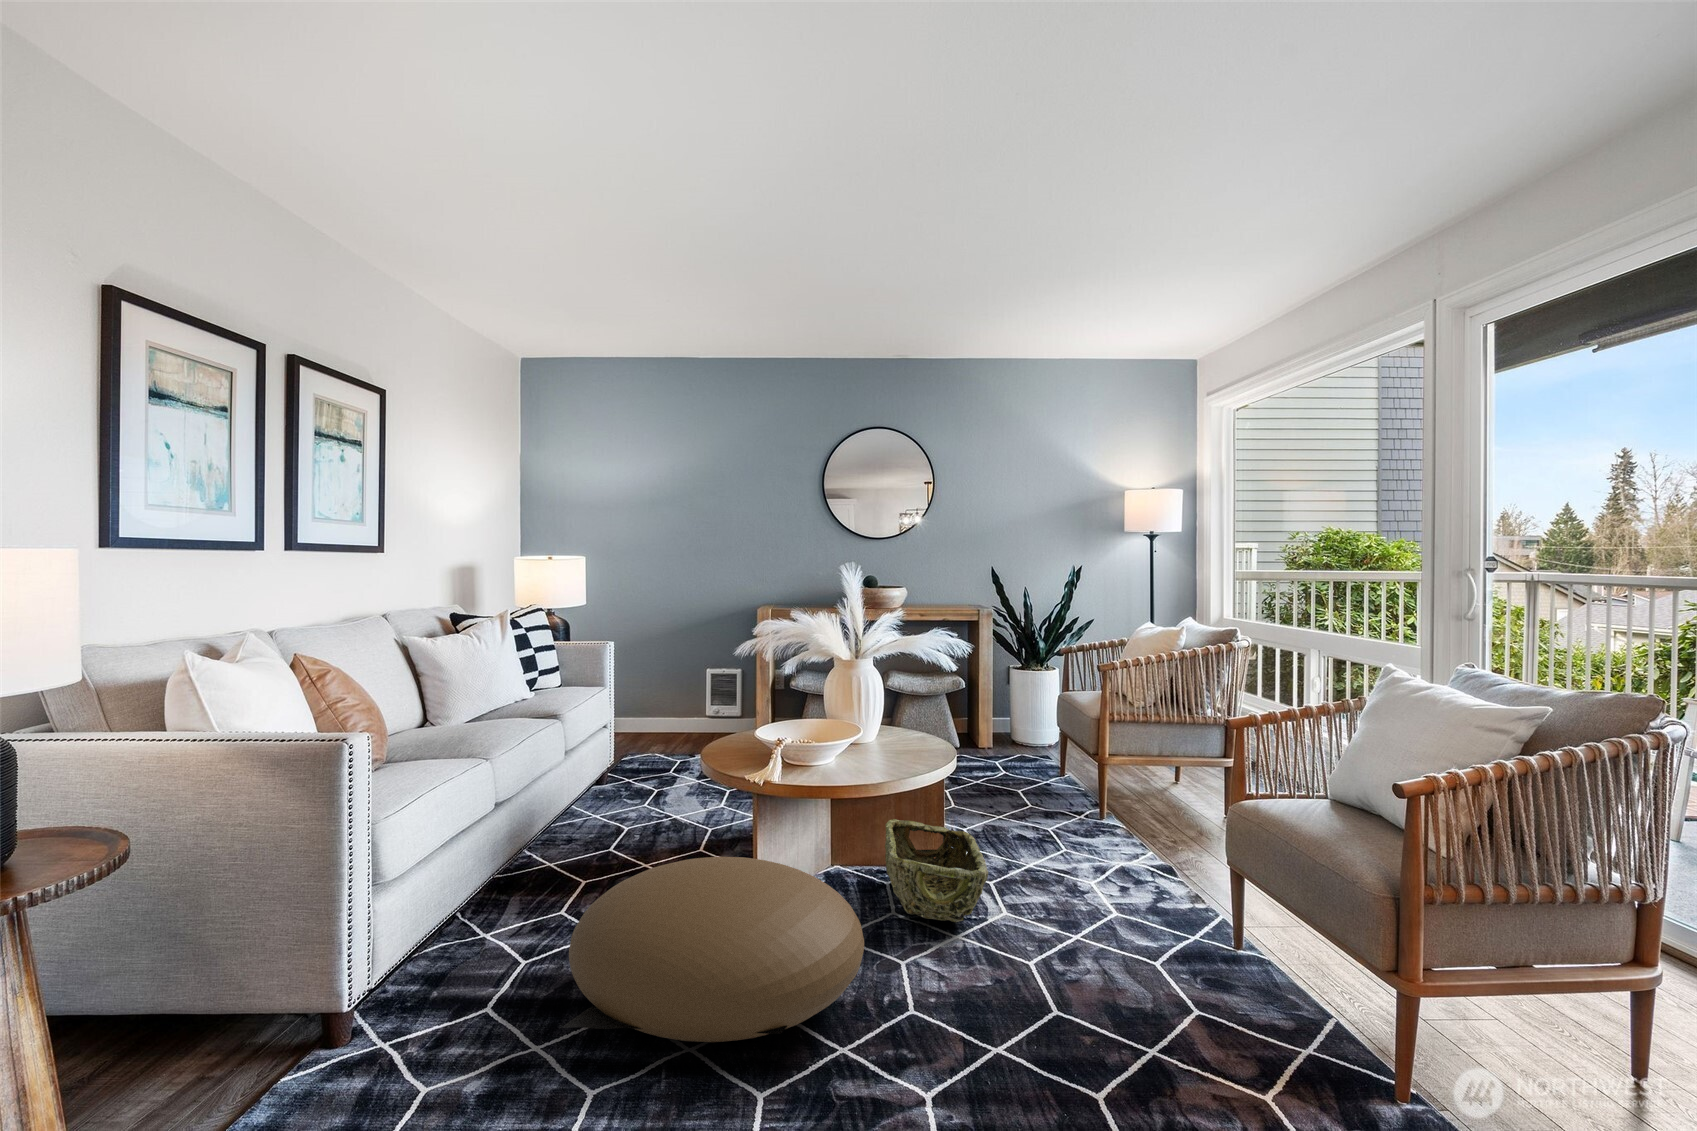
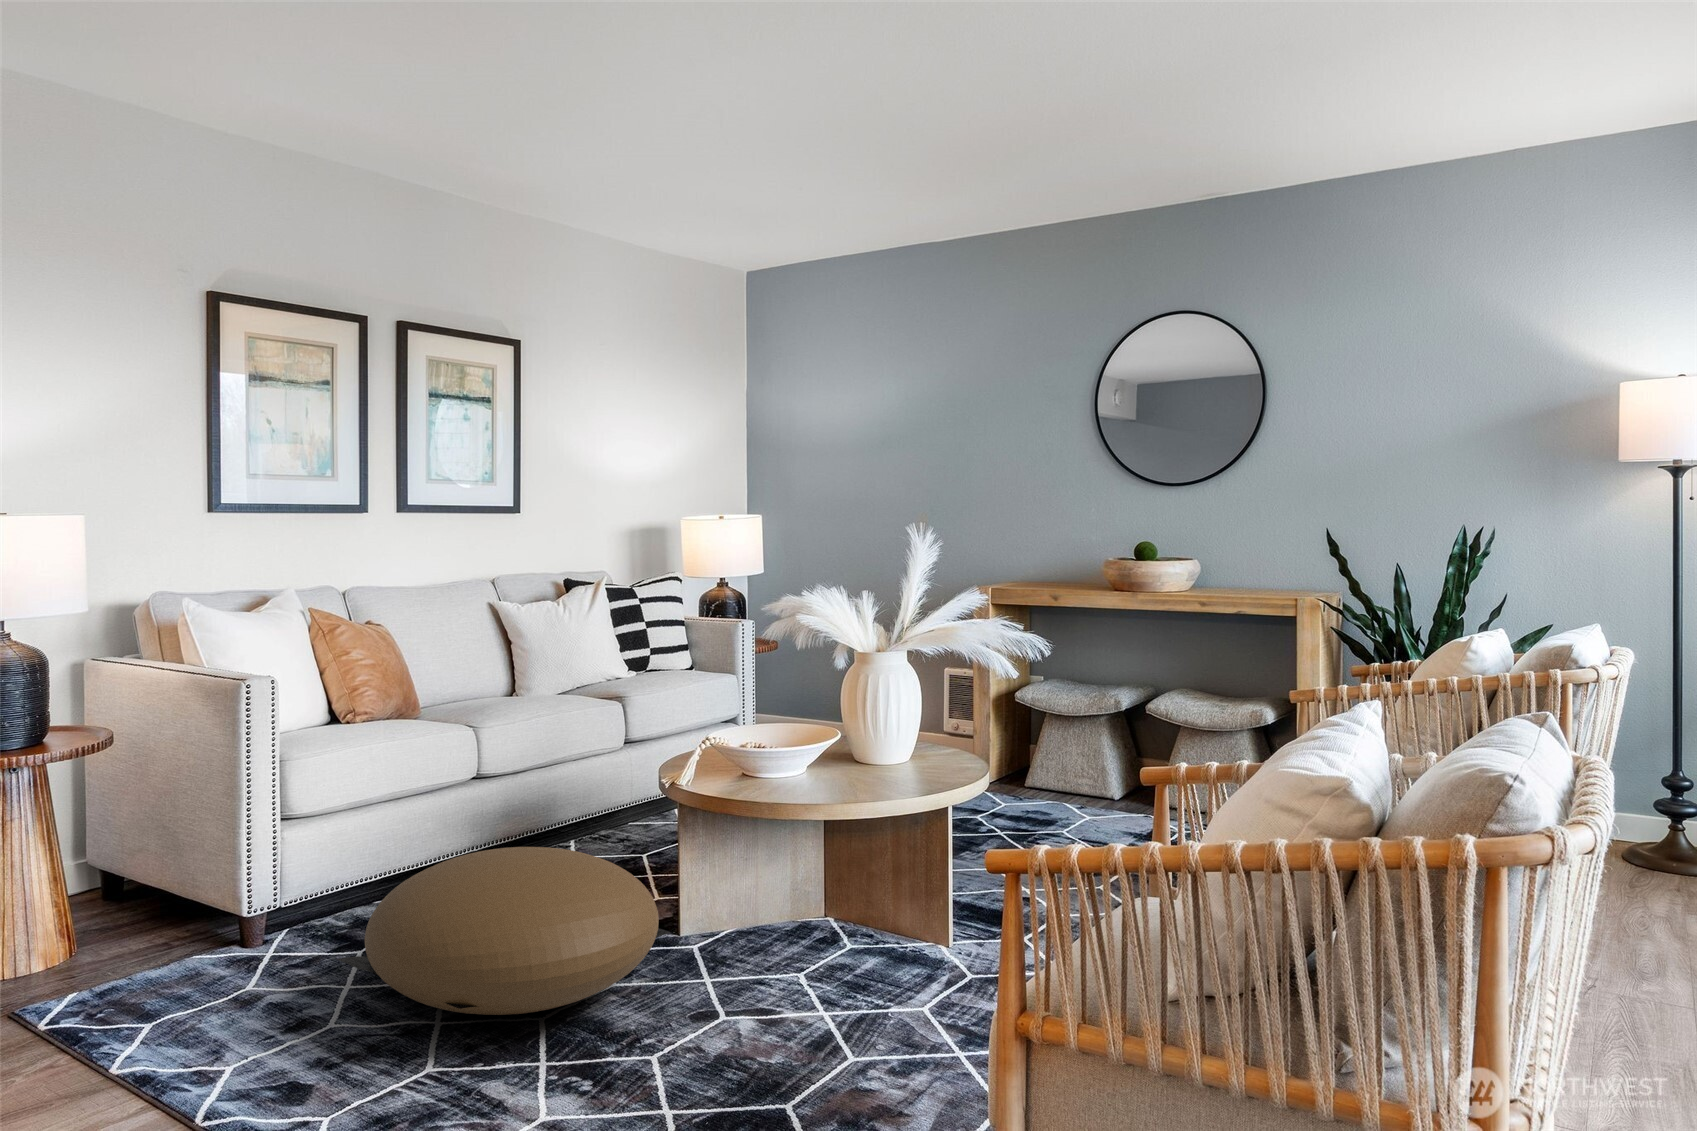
woven basket: present [885,819,989,922] -> none [759,860,940,990]

